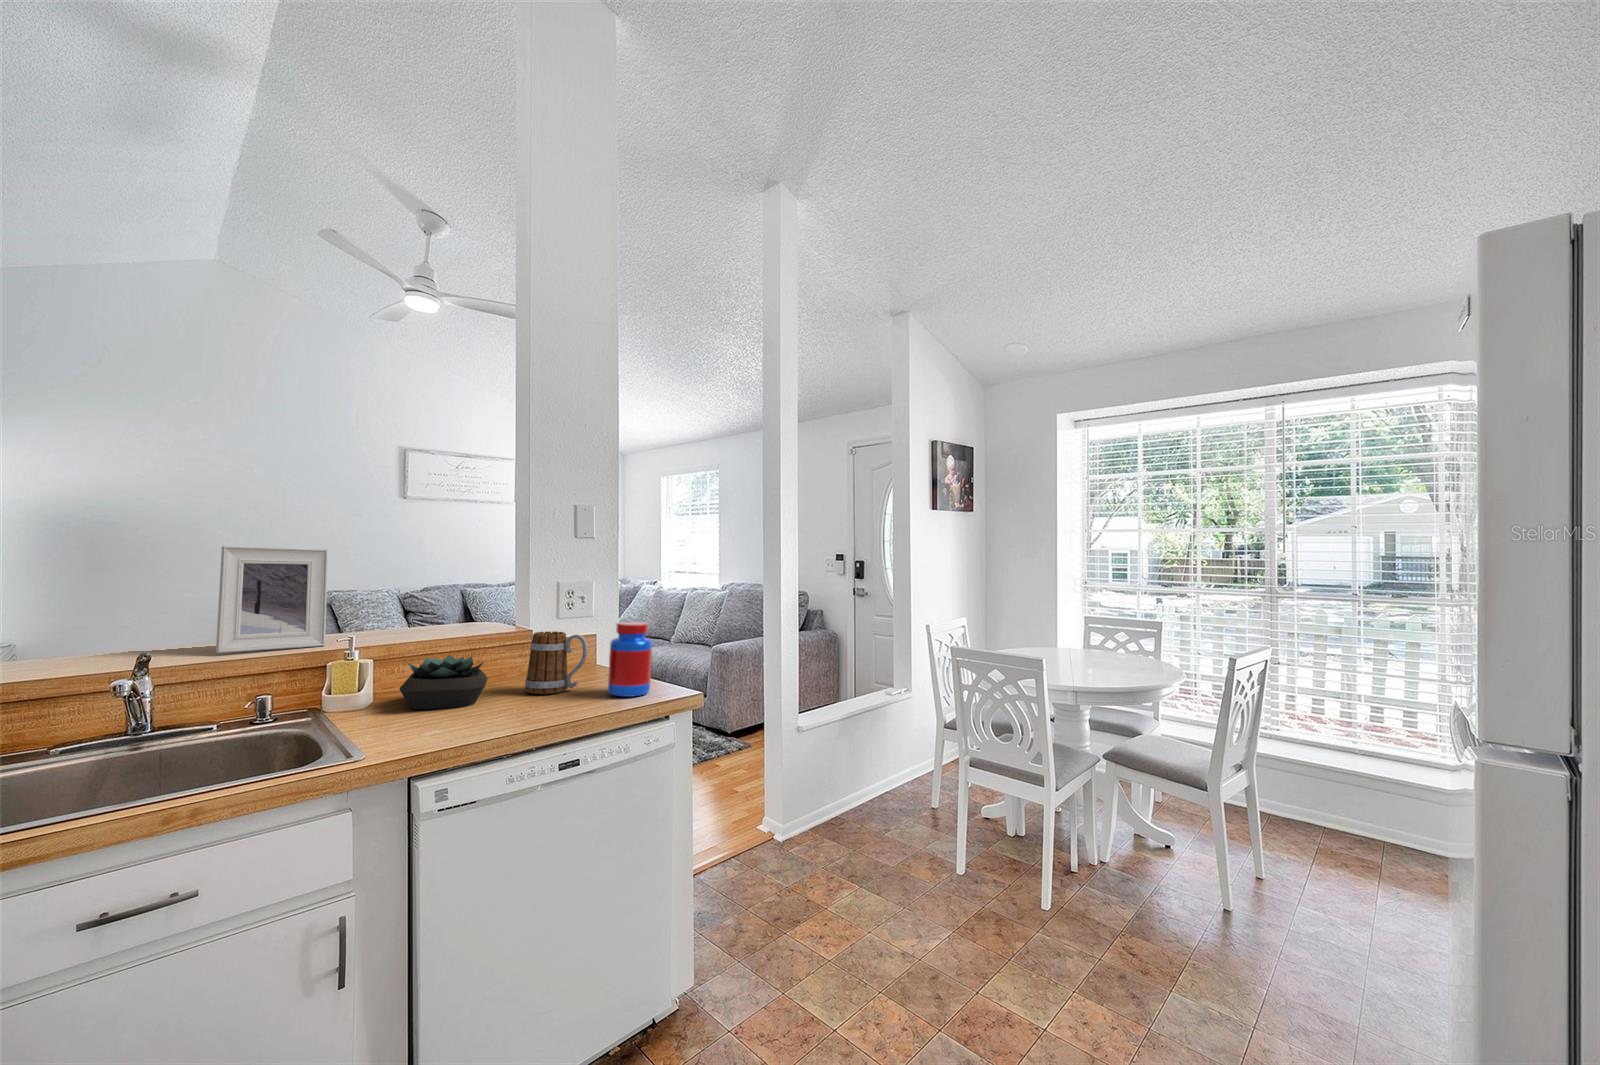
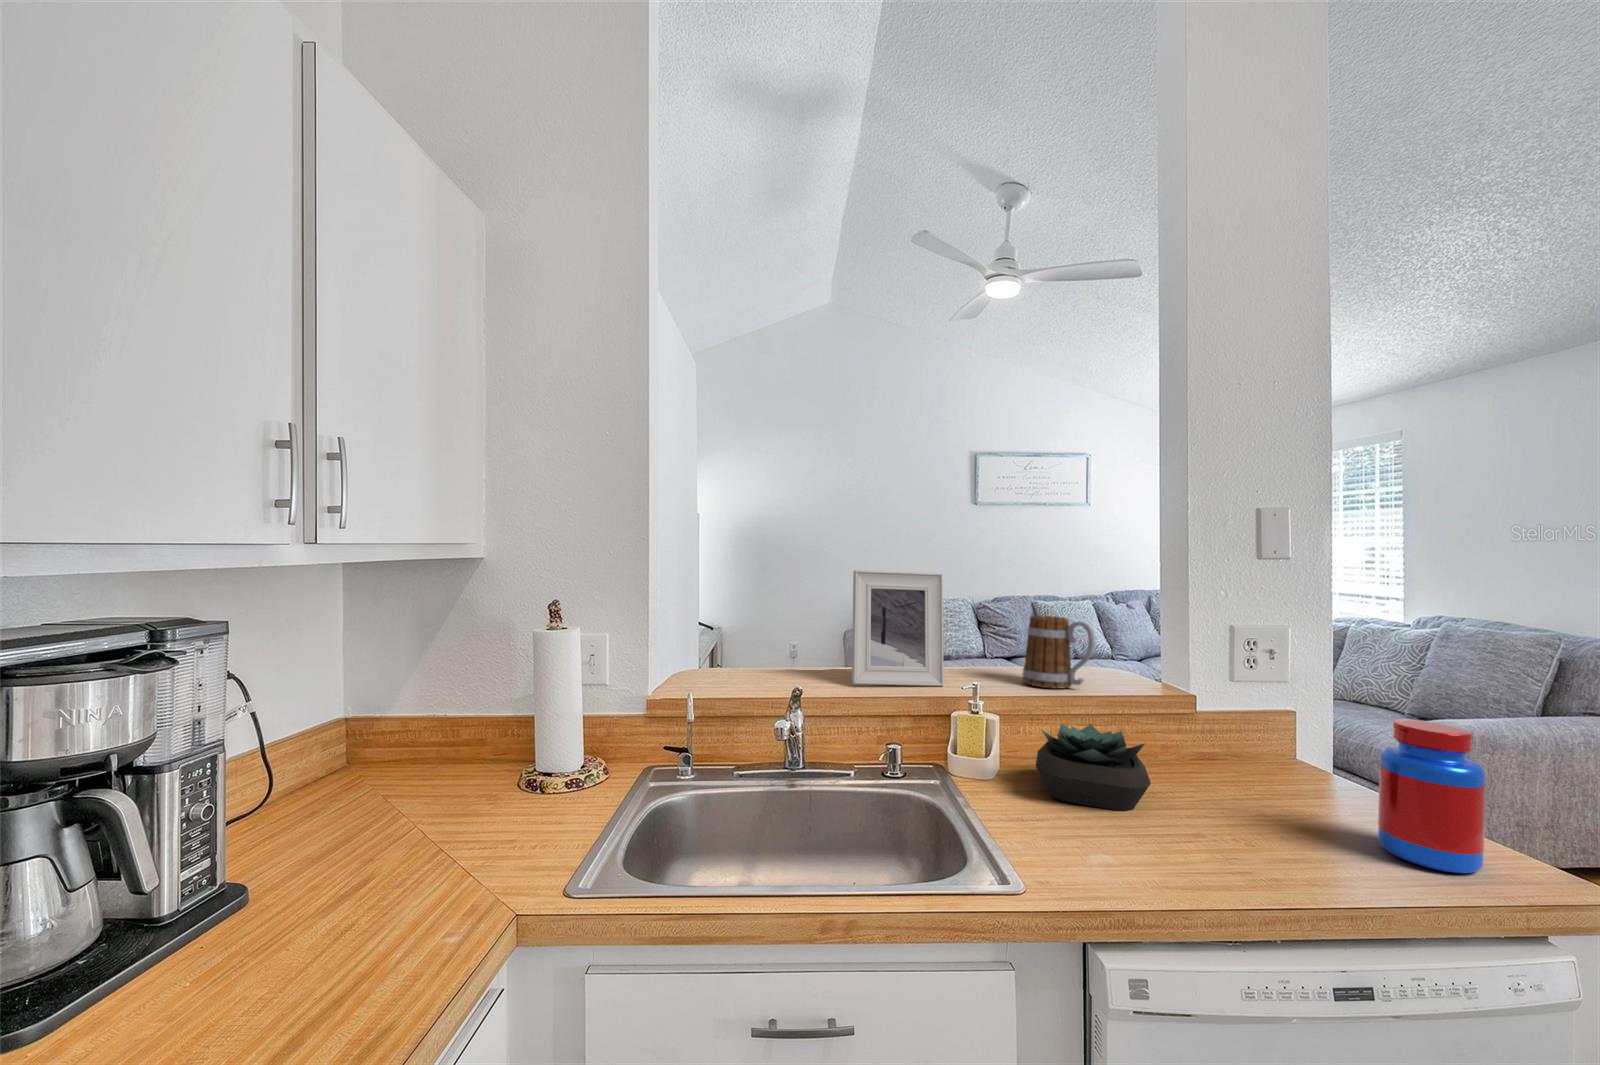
mug: present [525,631,588,694] -> present [1023,615,1095,689]

